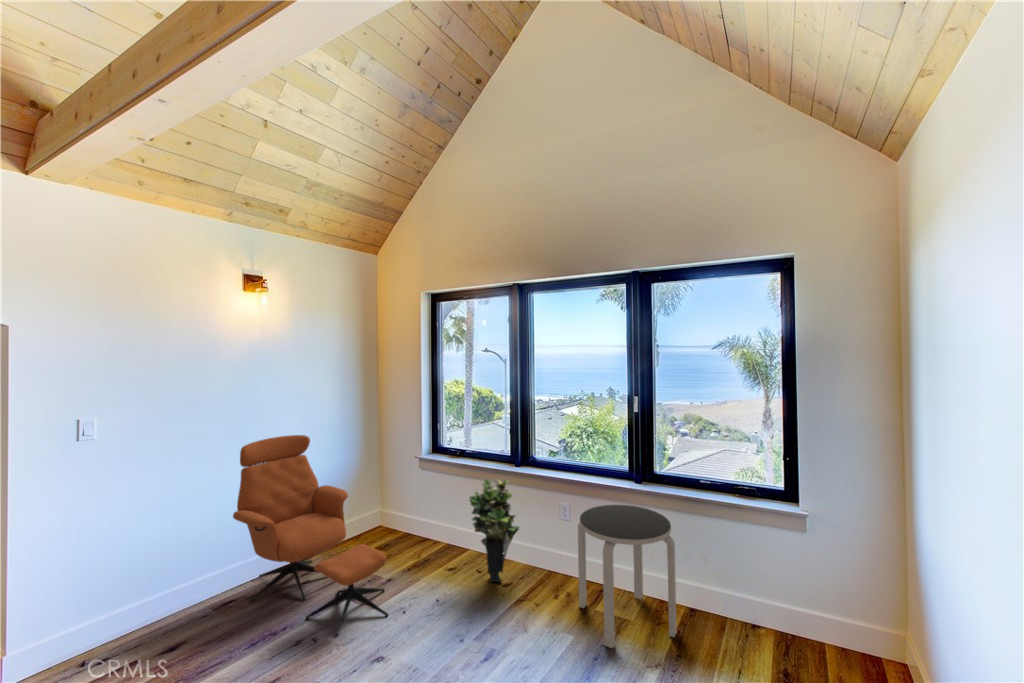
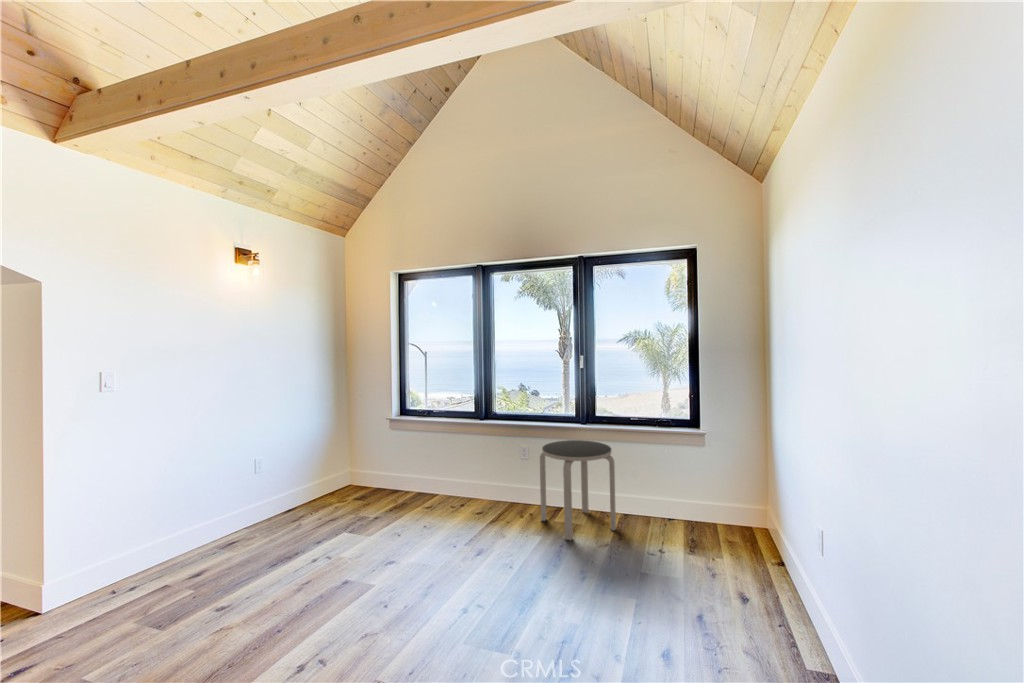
armchair: present [233,435,388,636] -> none [234,398,386,555]
potted plant: present [469,479,520,582] -> none [444,430,489,513]

